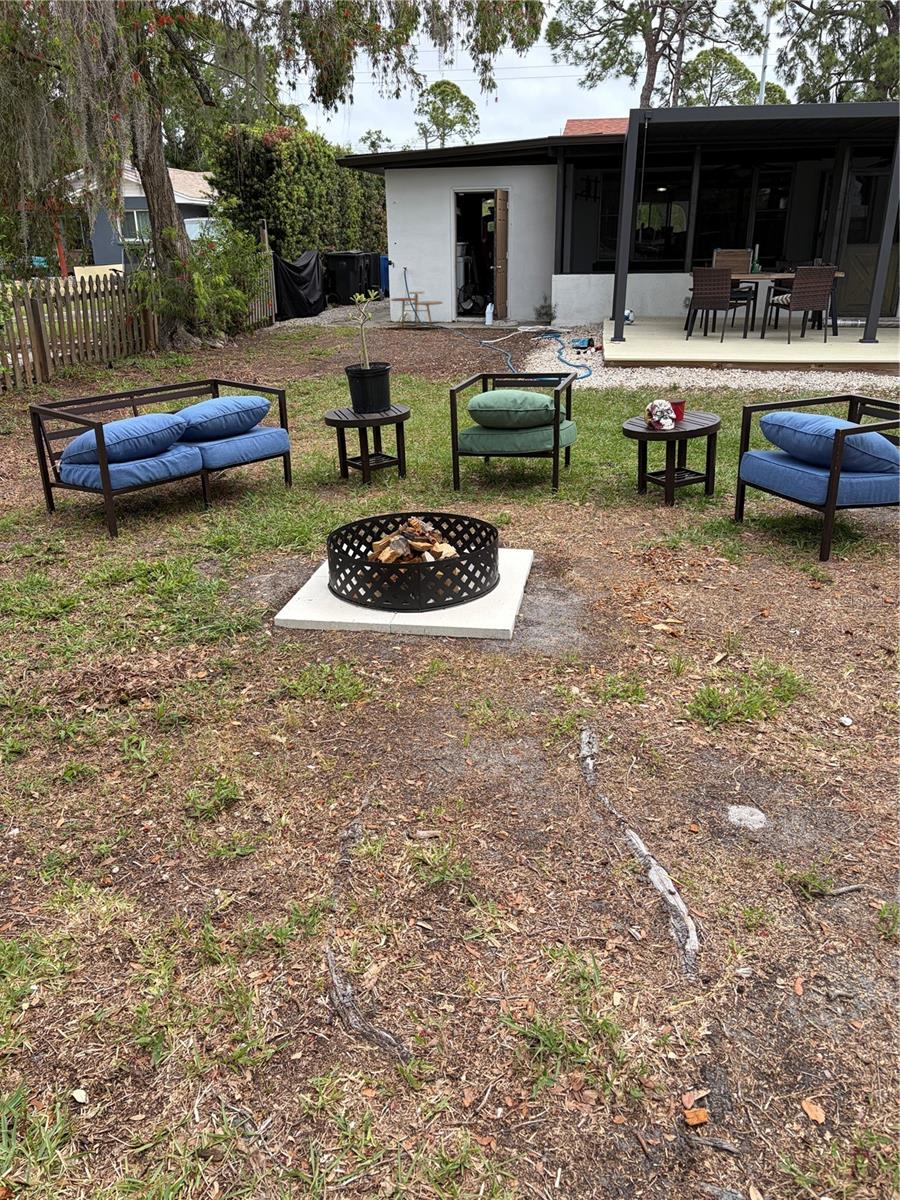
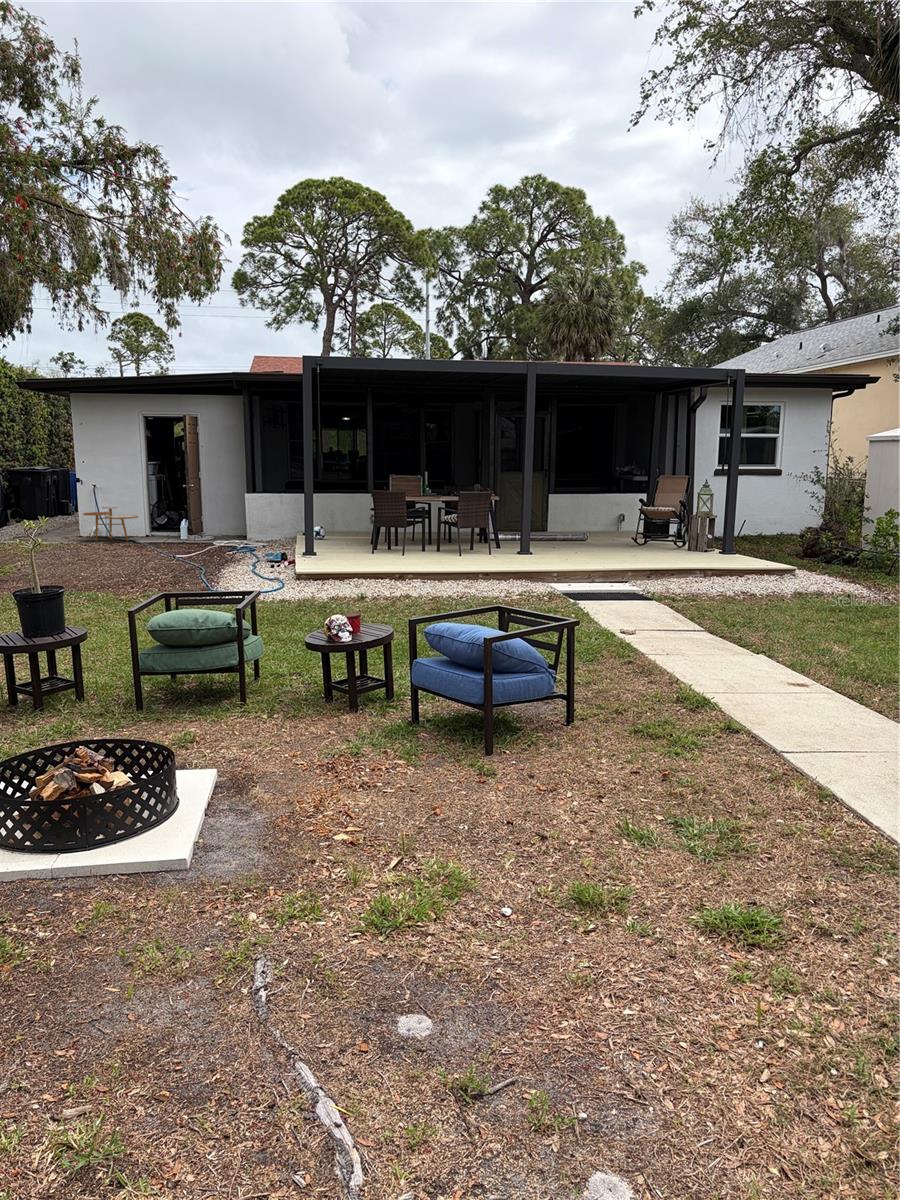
potted tree: present [534,295,557,333] -> none [227,506,254,545]

